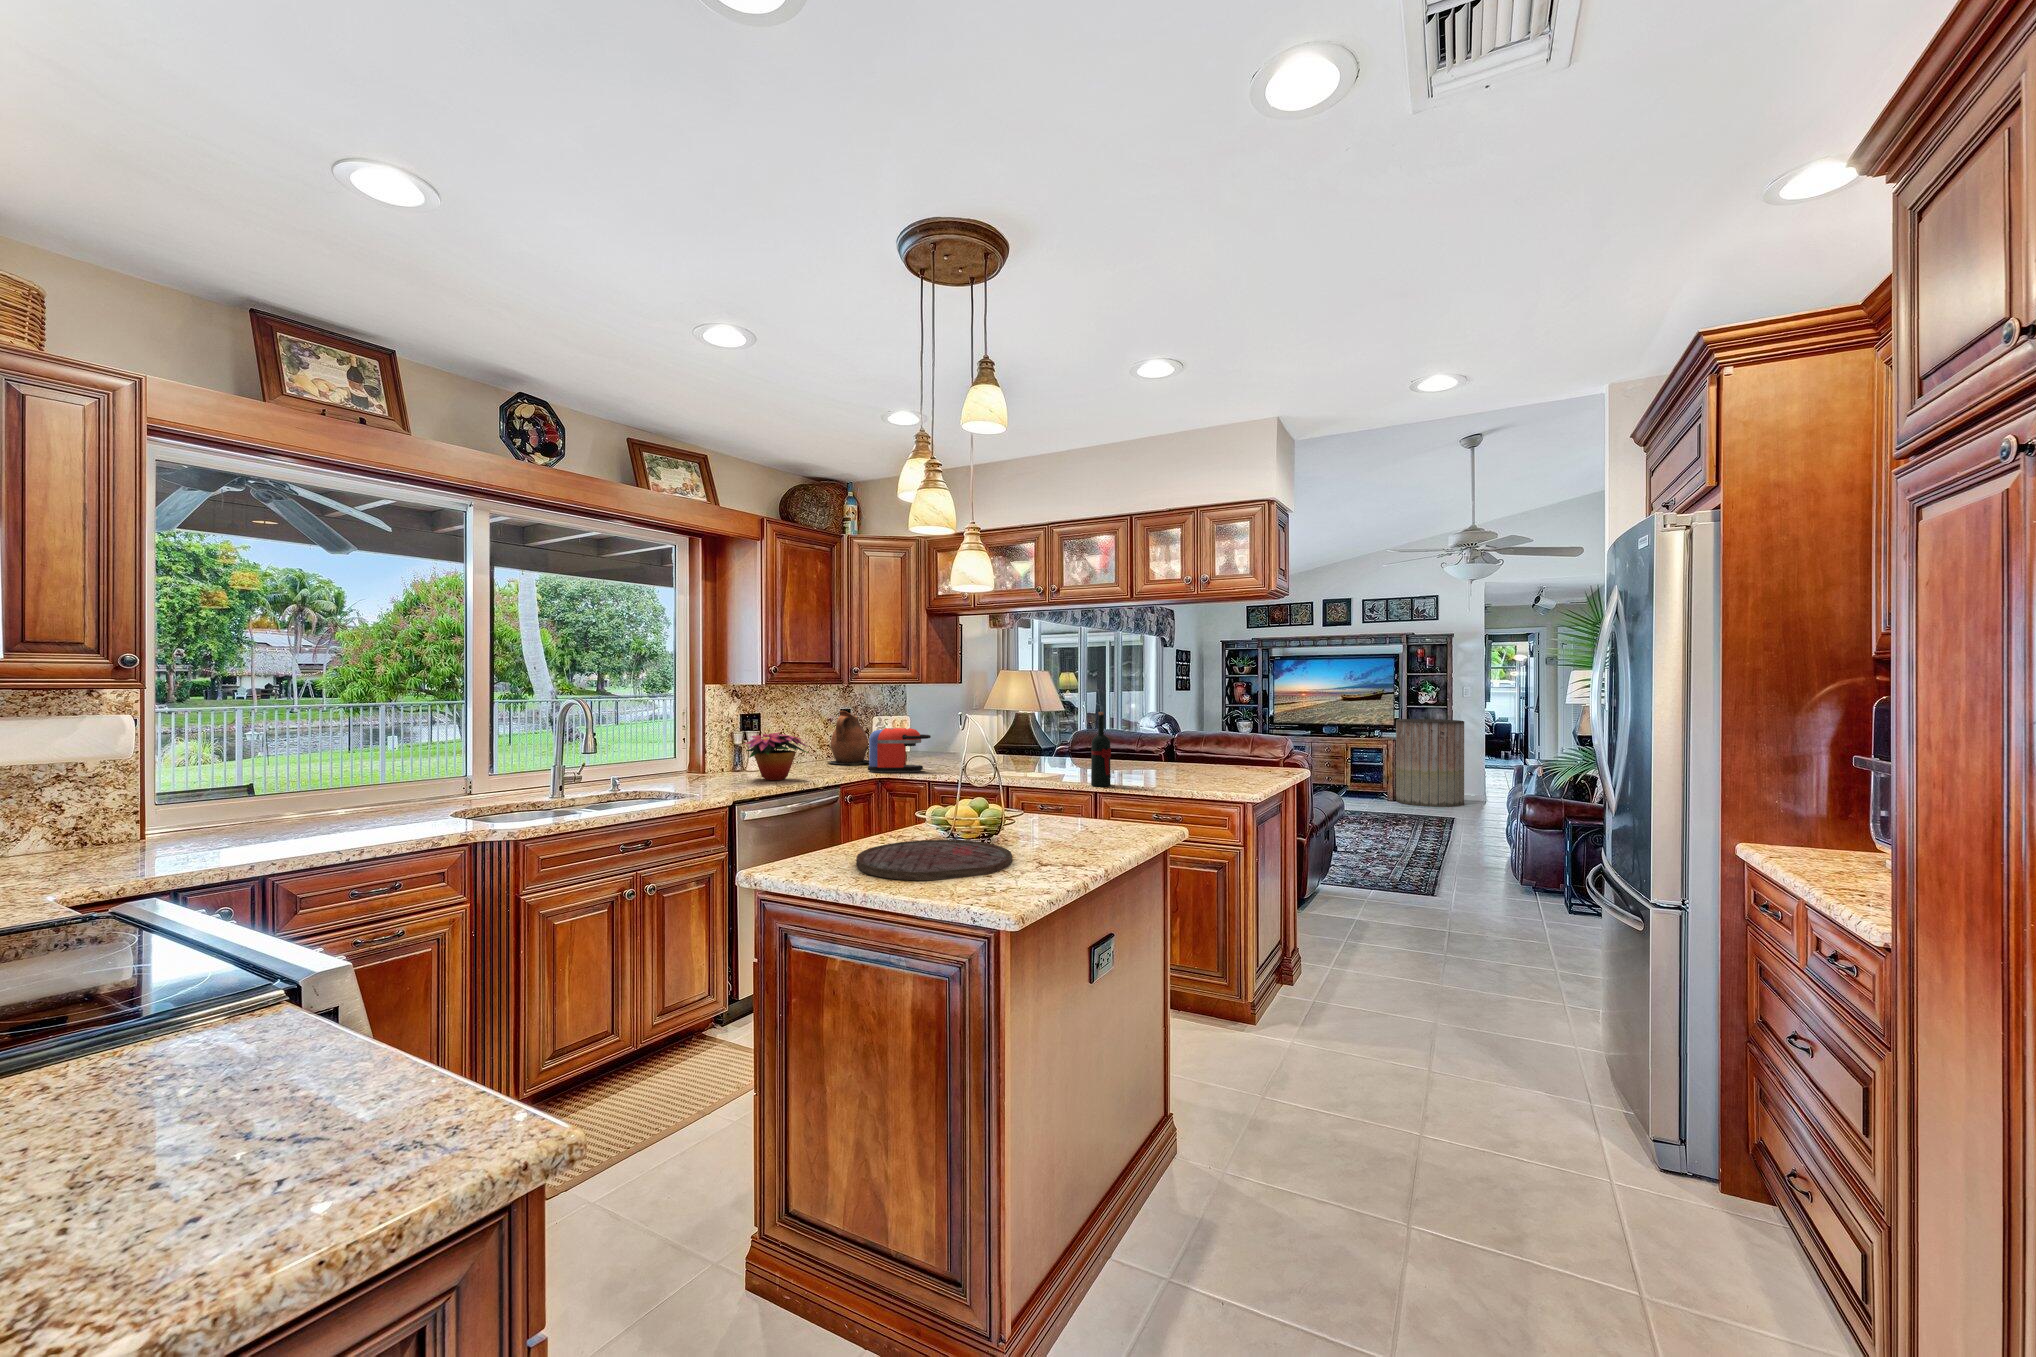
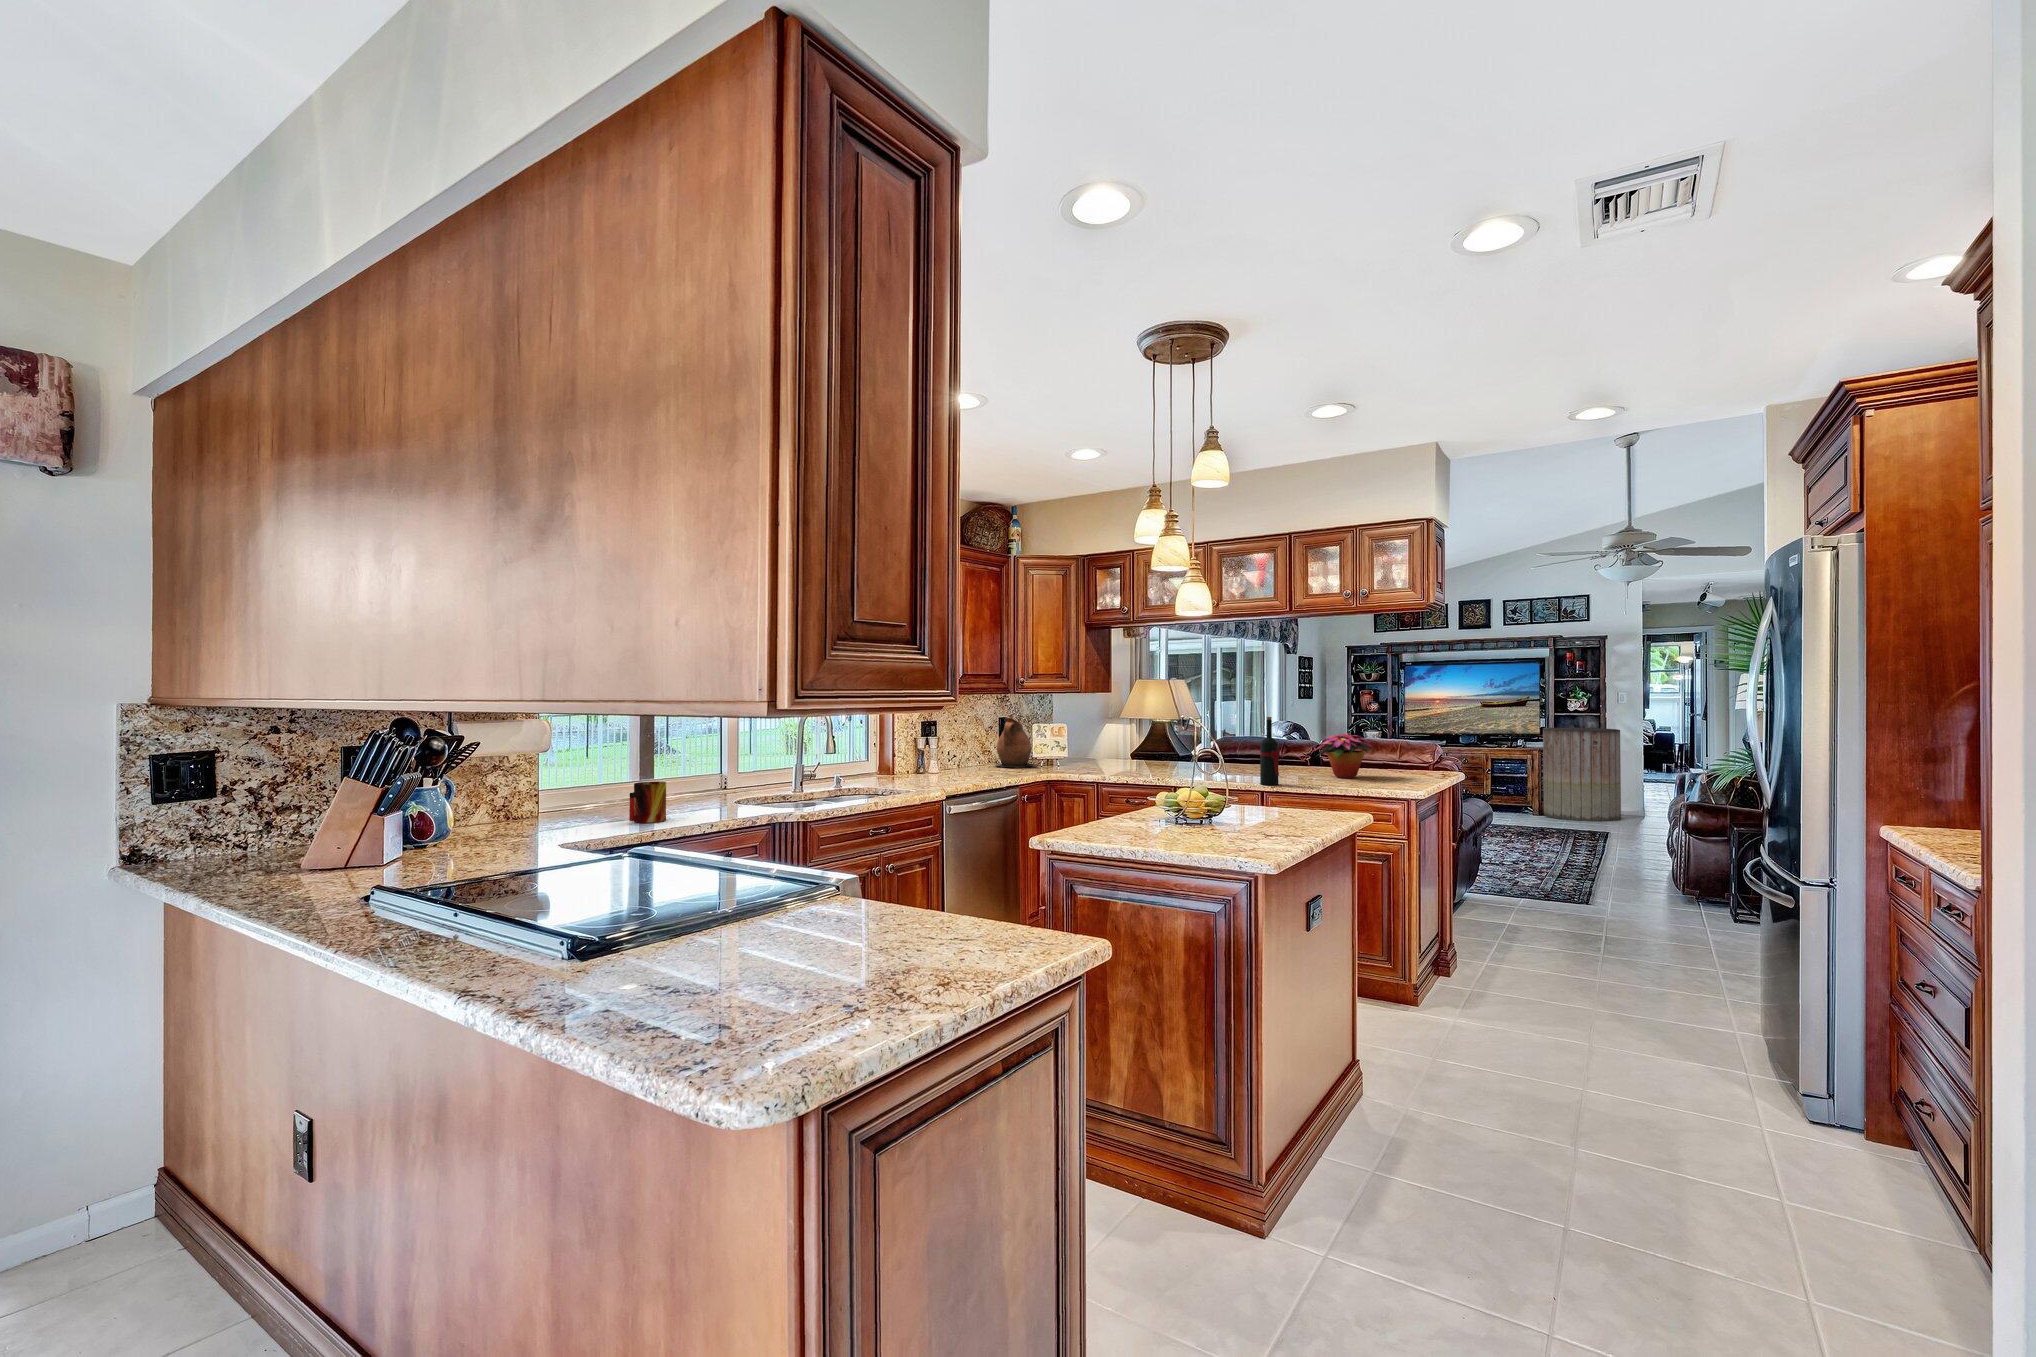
coffee maker: present [868,728,931,772] -> none [1040,733,1098,774]
flower arrangement: present [744,732,808,780] -> present [1316,733,1374,778]
mug: none [220,797,291,853] -> present [629,782,666,823]
cutting board: present [856,840,1012,881] -> none [1119,818,1244,843]

